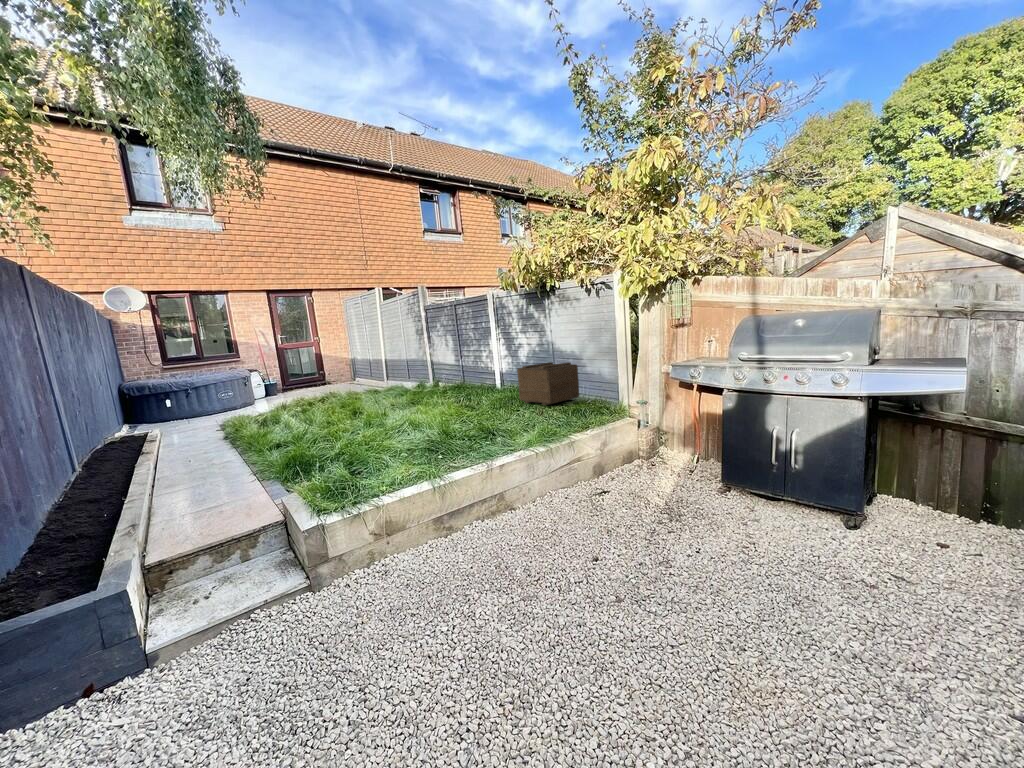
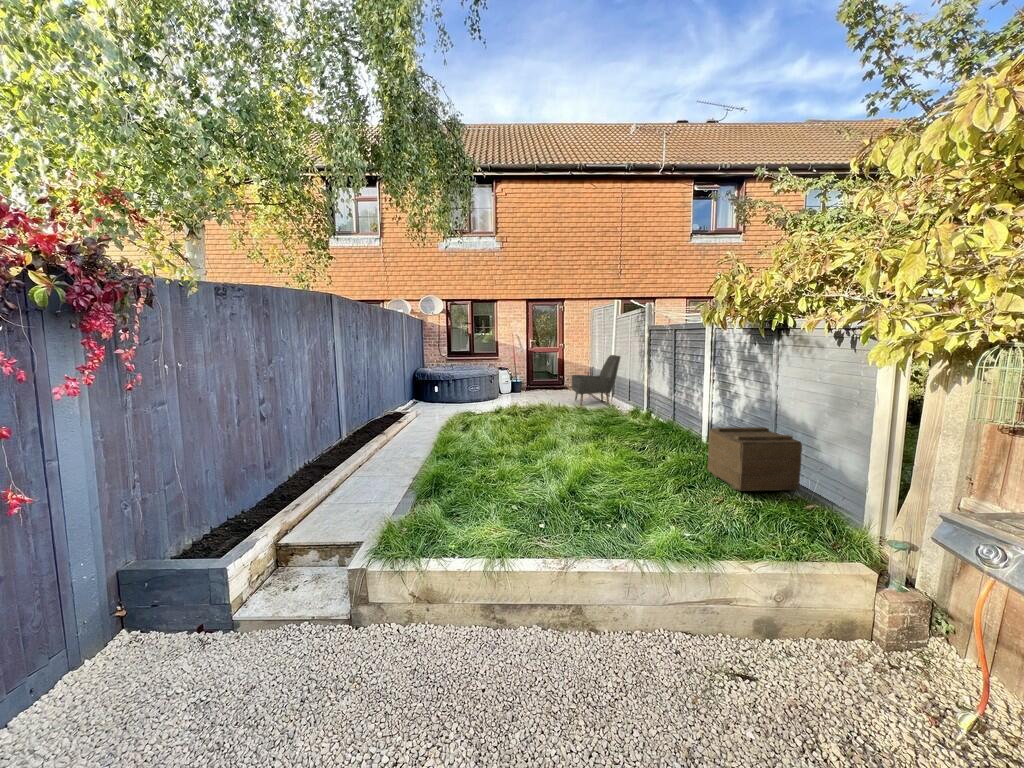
chair: none [345,339,394,390] -> present [572,355,620,405]

